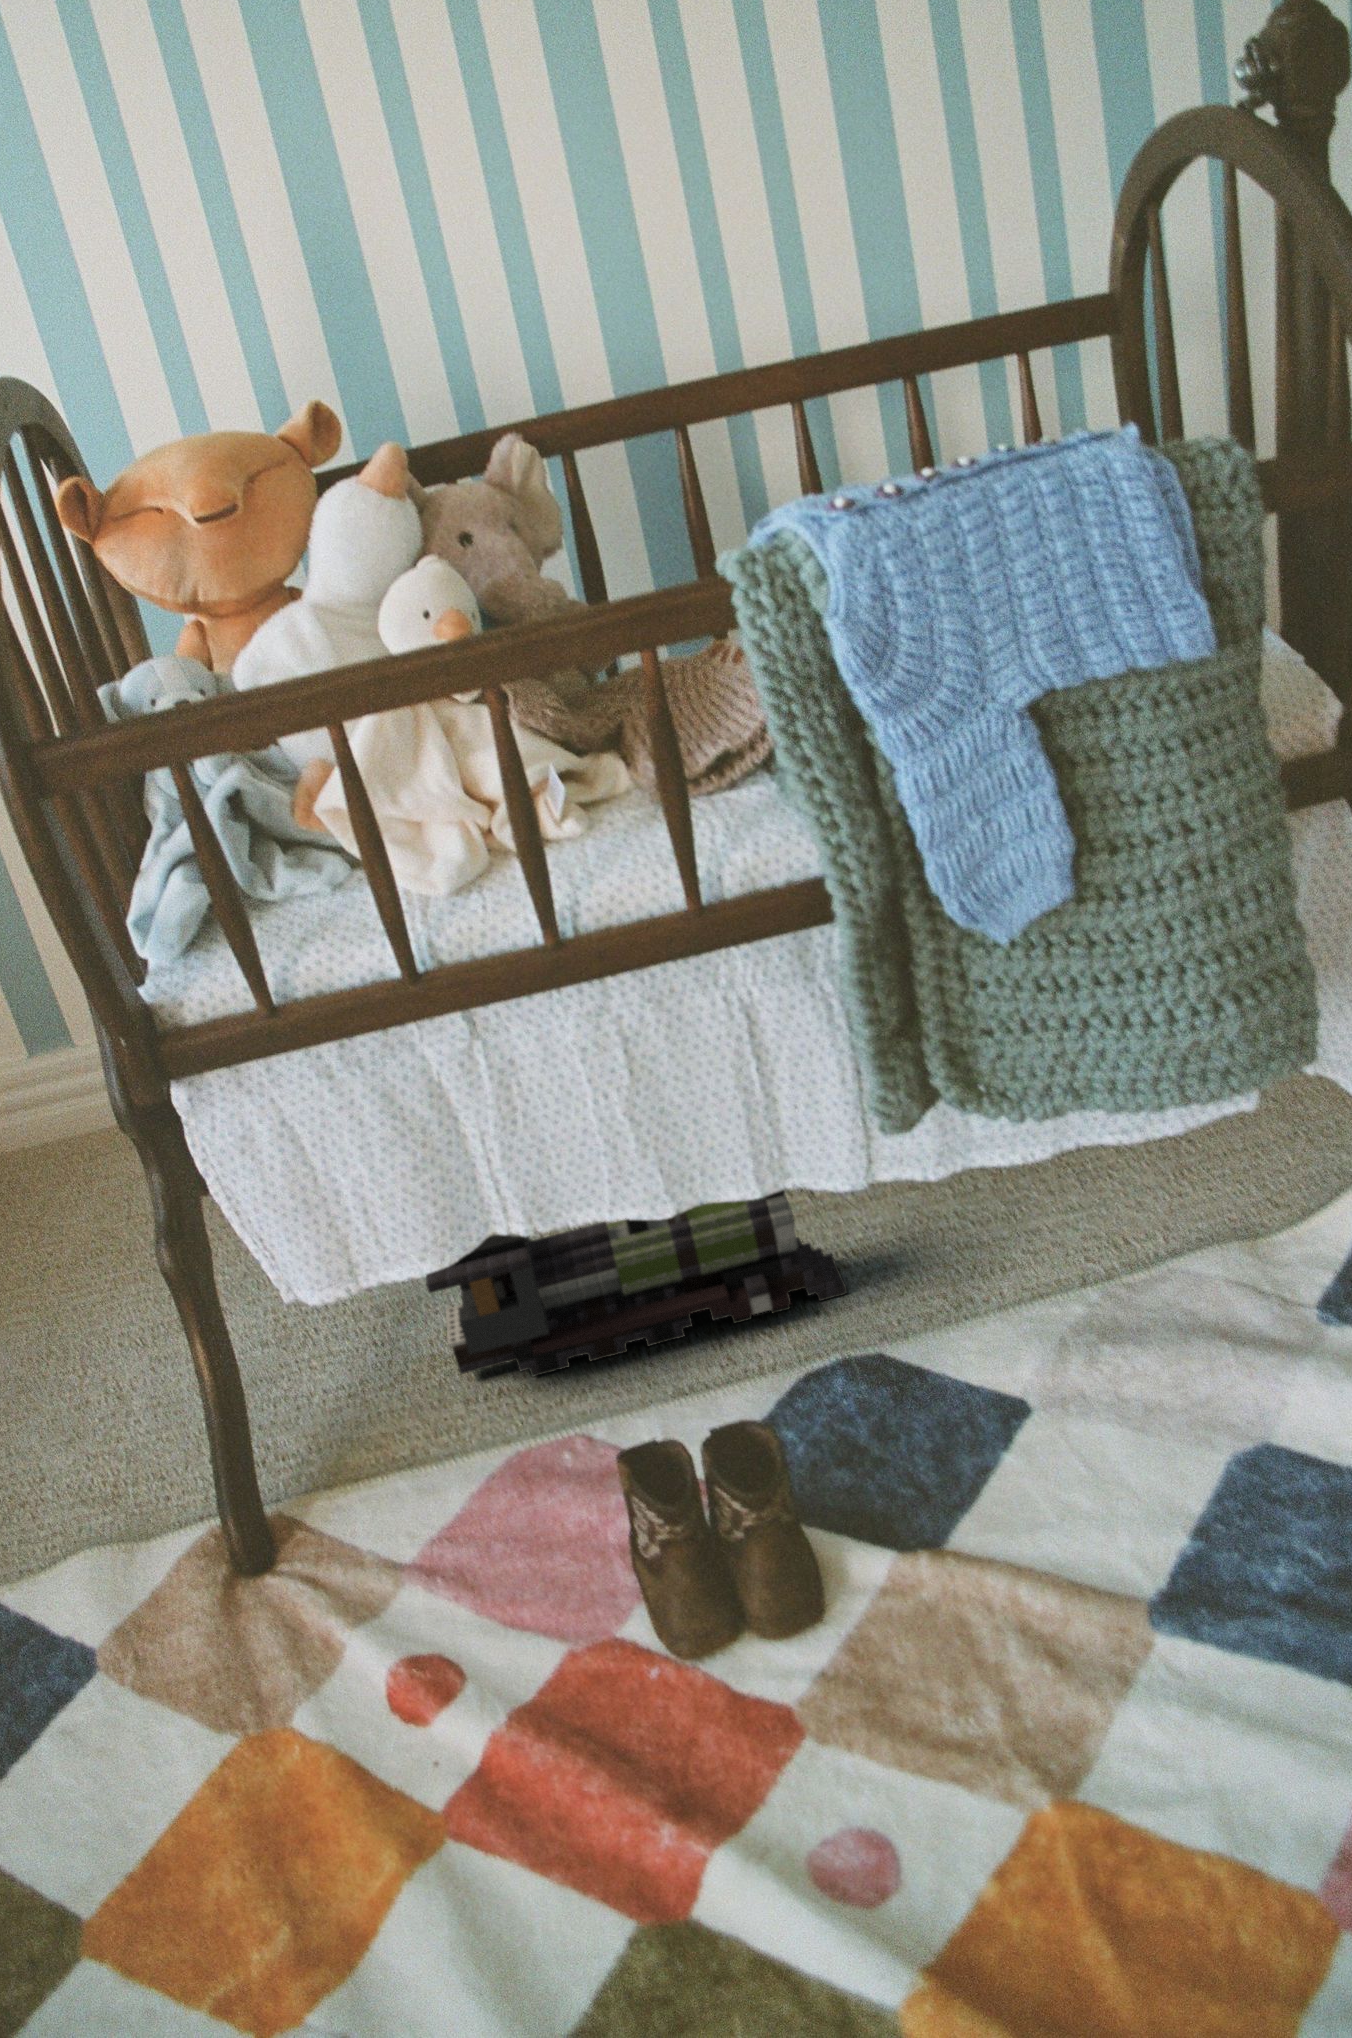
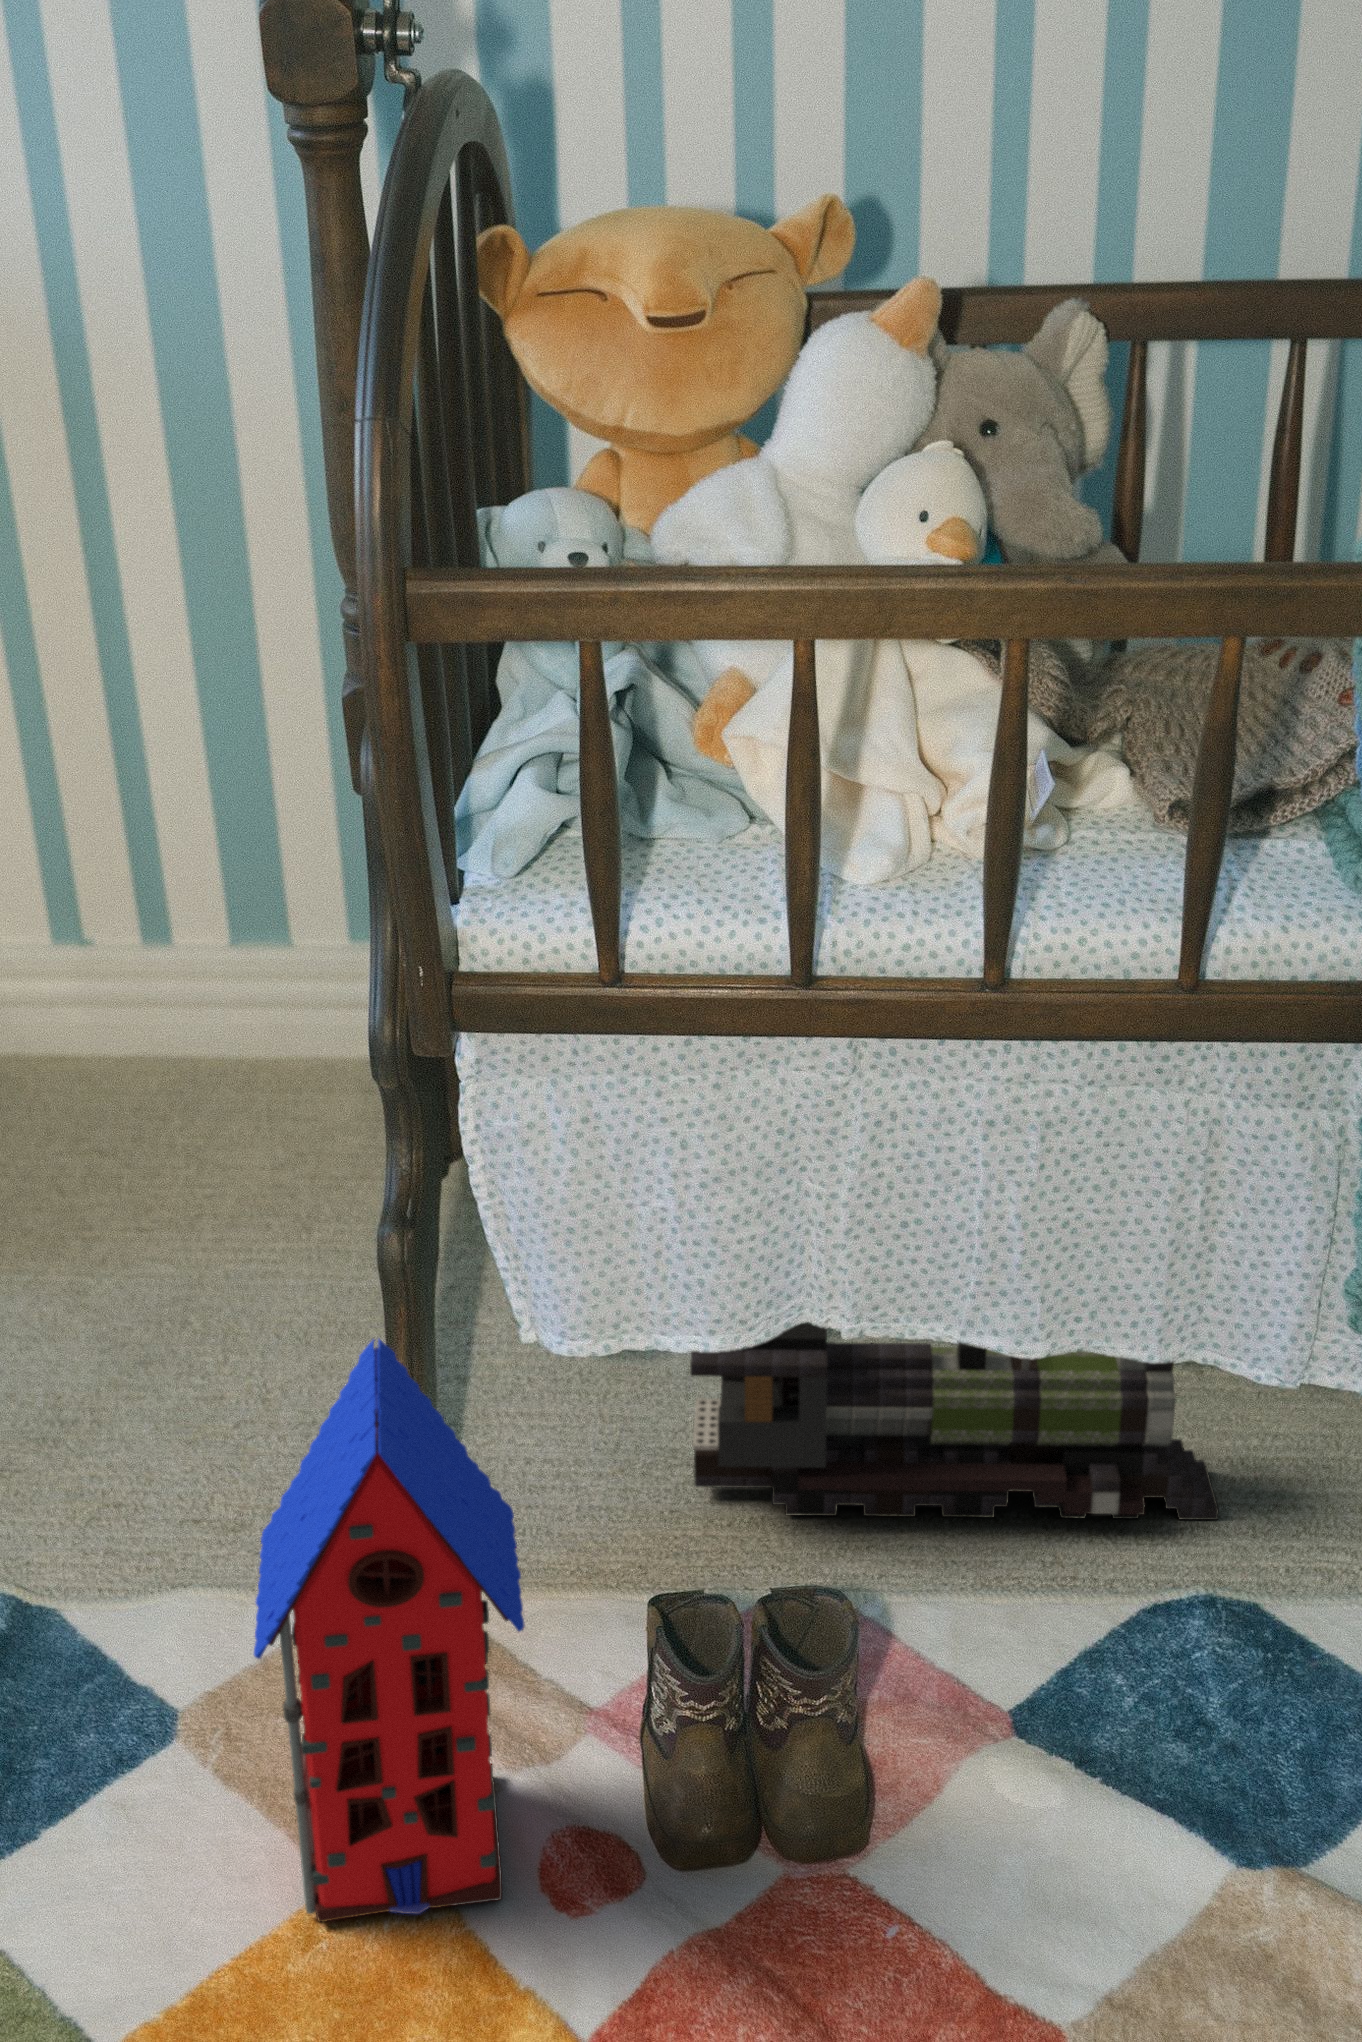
toy house: none [107,1329,359,1778] -> present [254,1340,525,1922]

